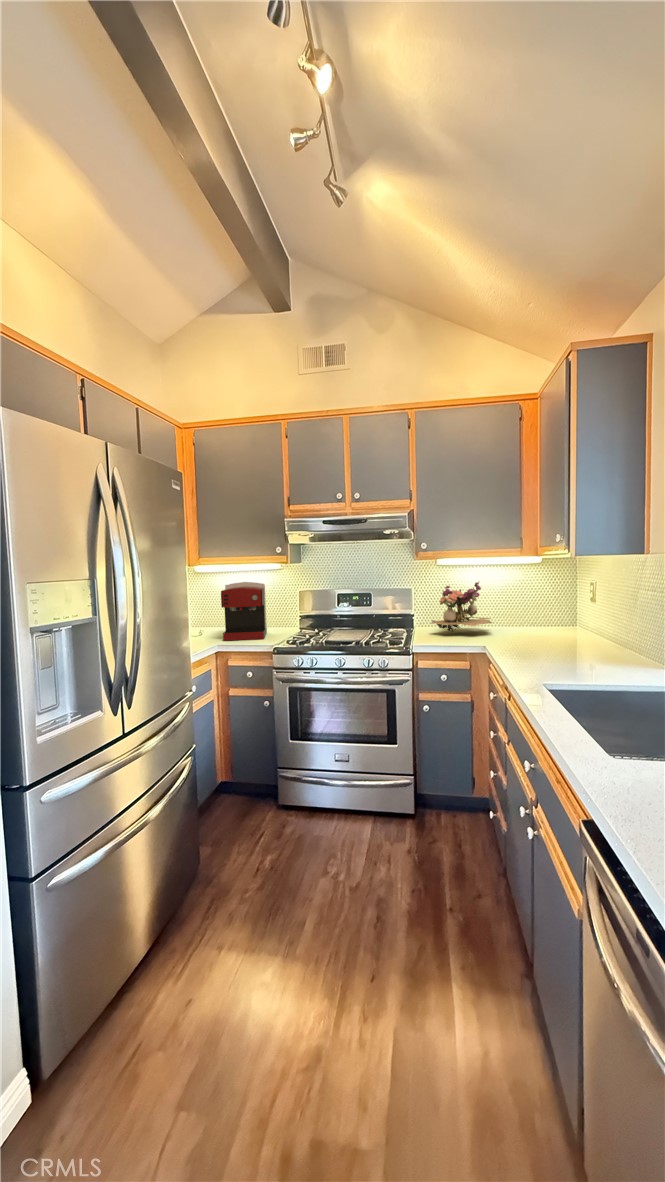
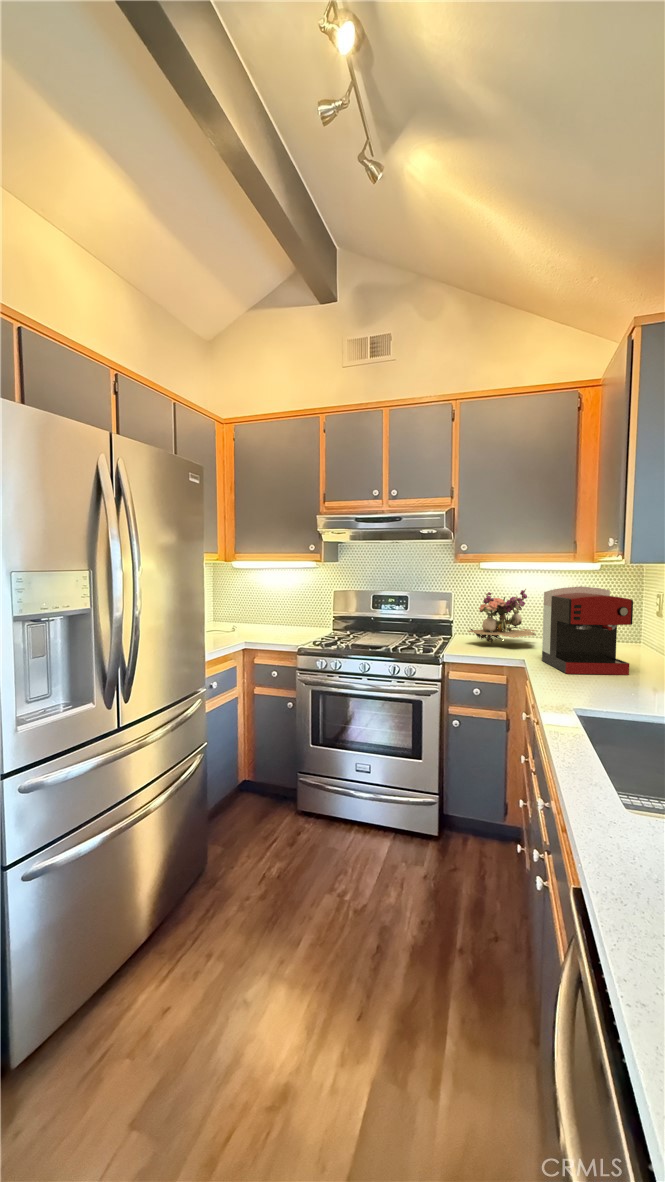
coffee maker: present [221,582,267,641] -> present [542,586,633,675]

